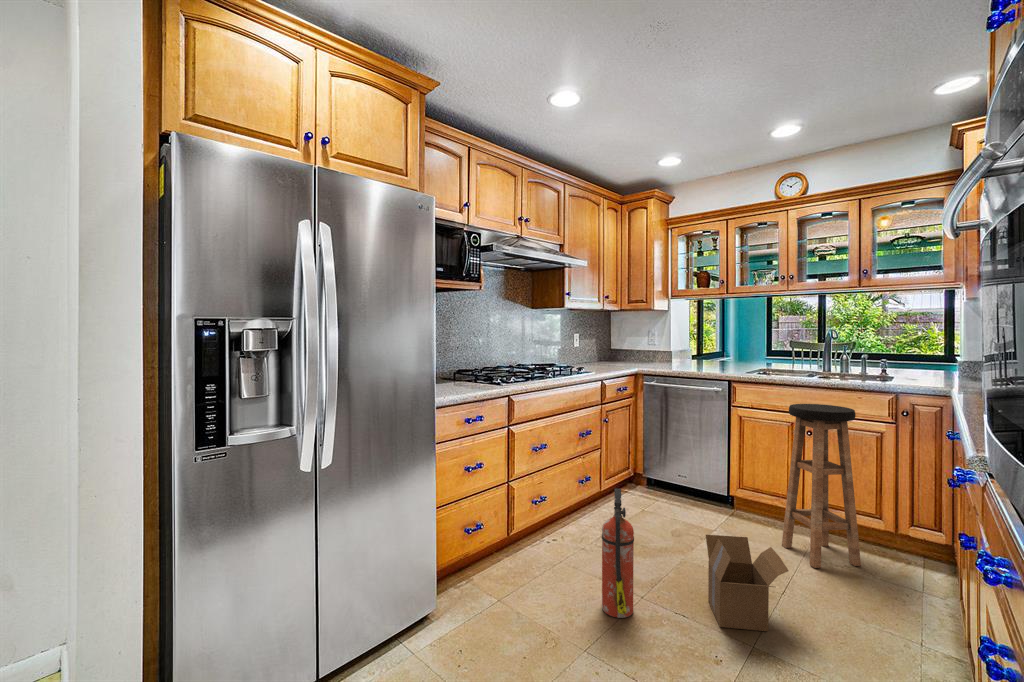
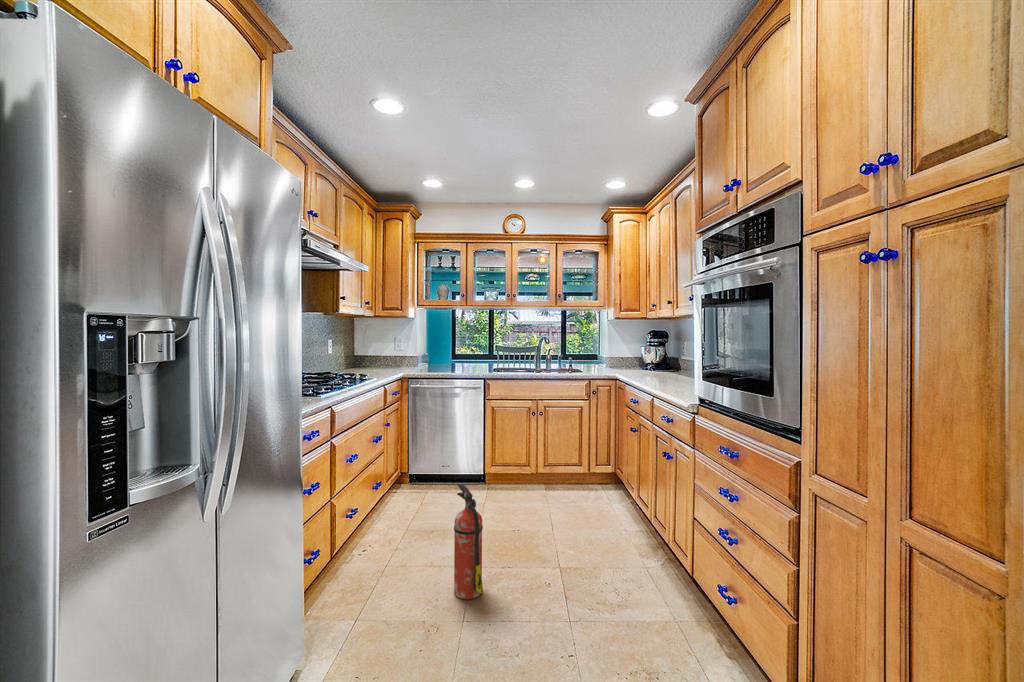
bar stool: present [782,404,861,568] -> none [534,392,582,511]
cardboard box: present [706,535,789,631] -> none [516,499,582,573]

